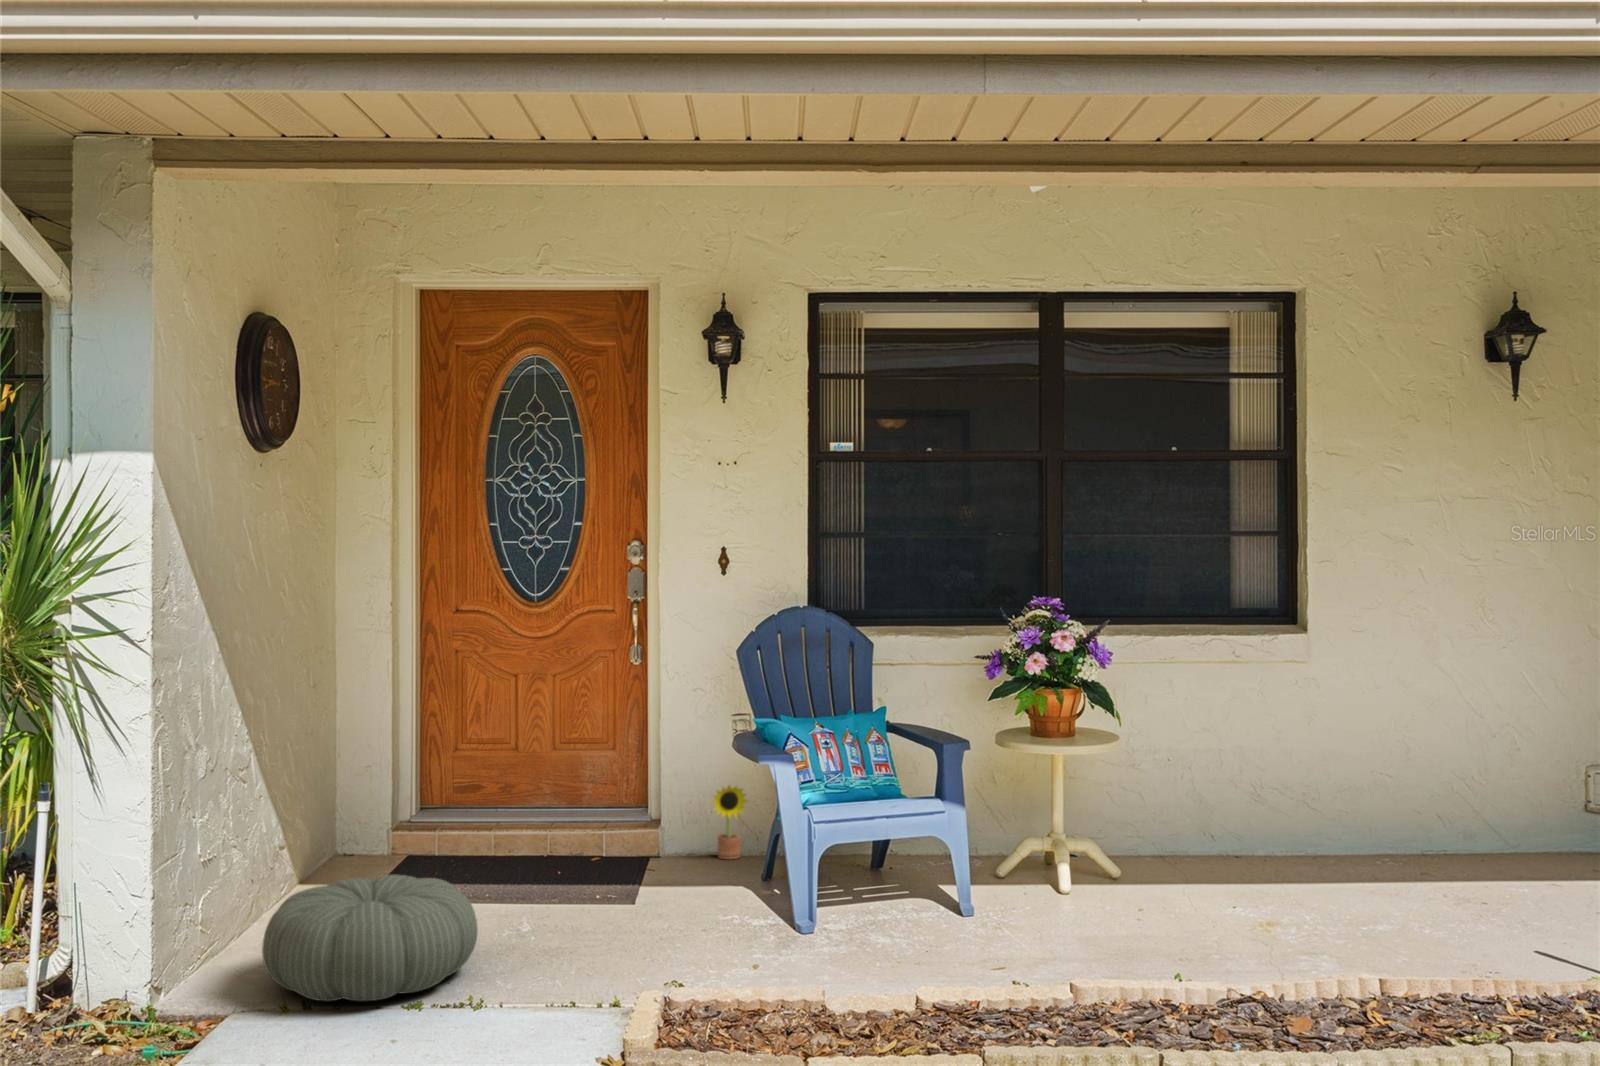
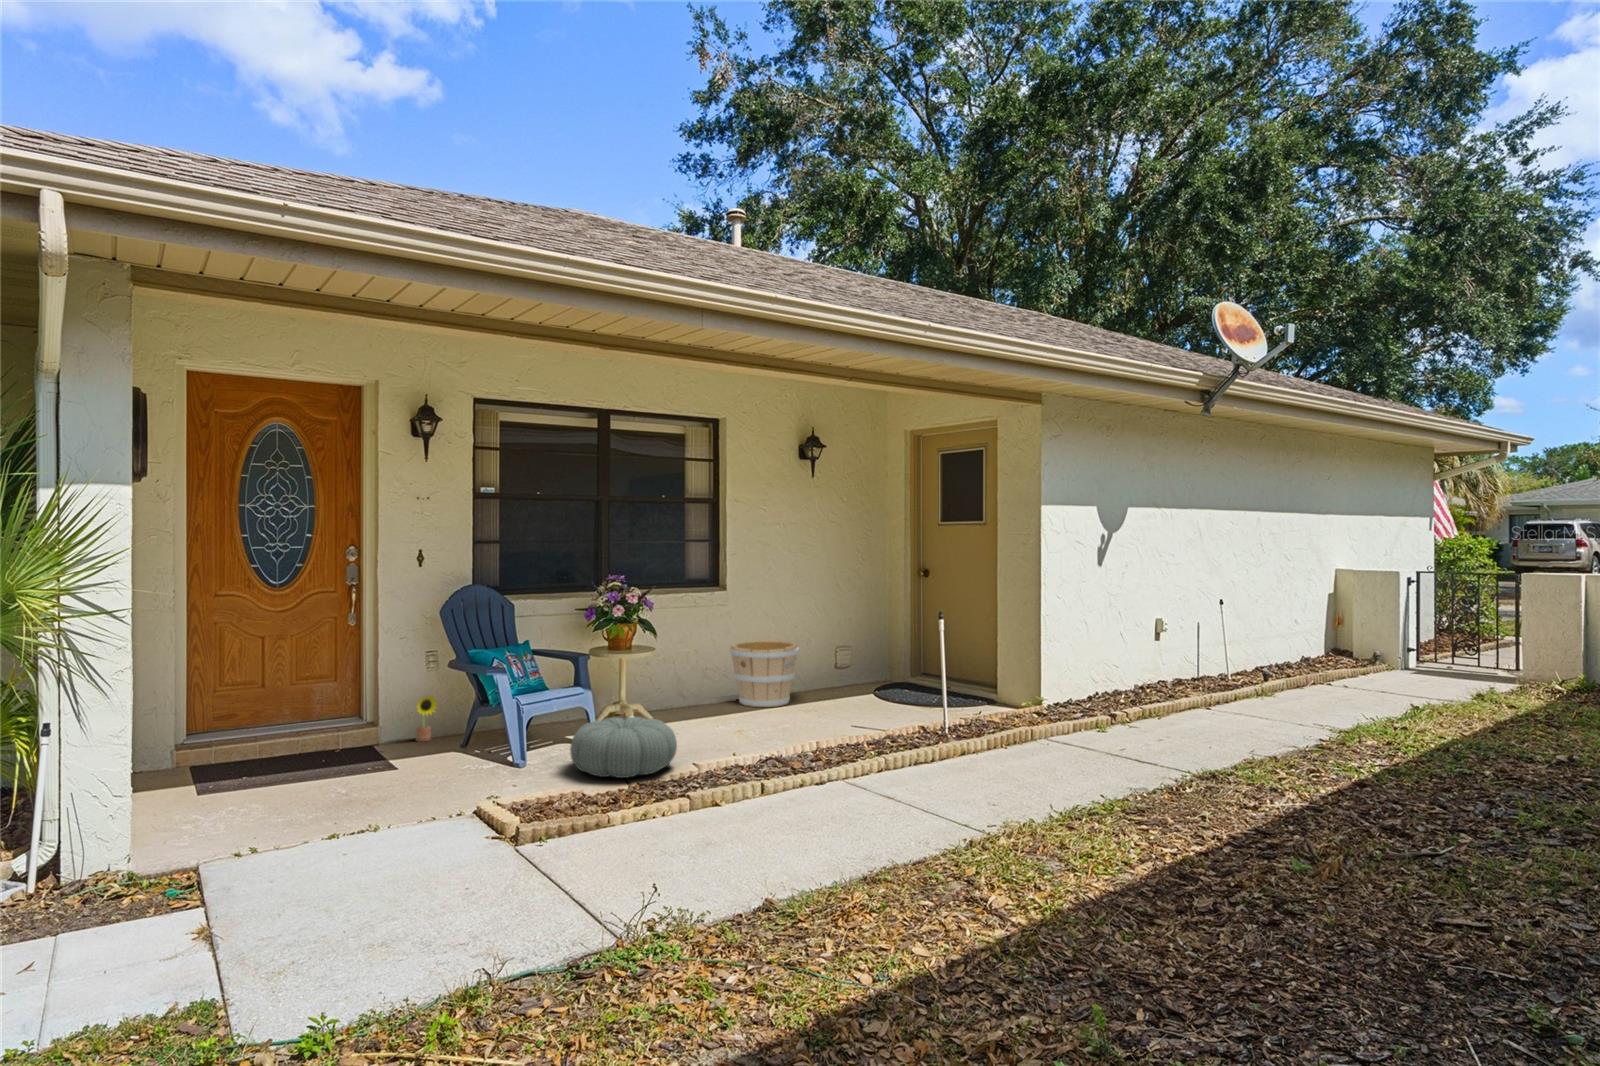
wooden bucket: none [1304,732,1458,874] -> present [730,639,799,707]
pouf: present [262,875,478,1001] -> present [570,717,677,778]

